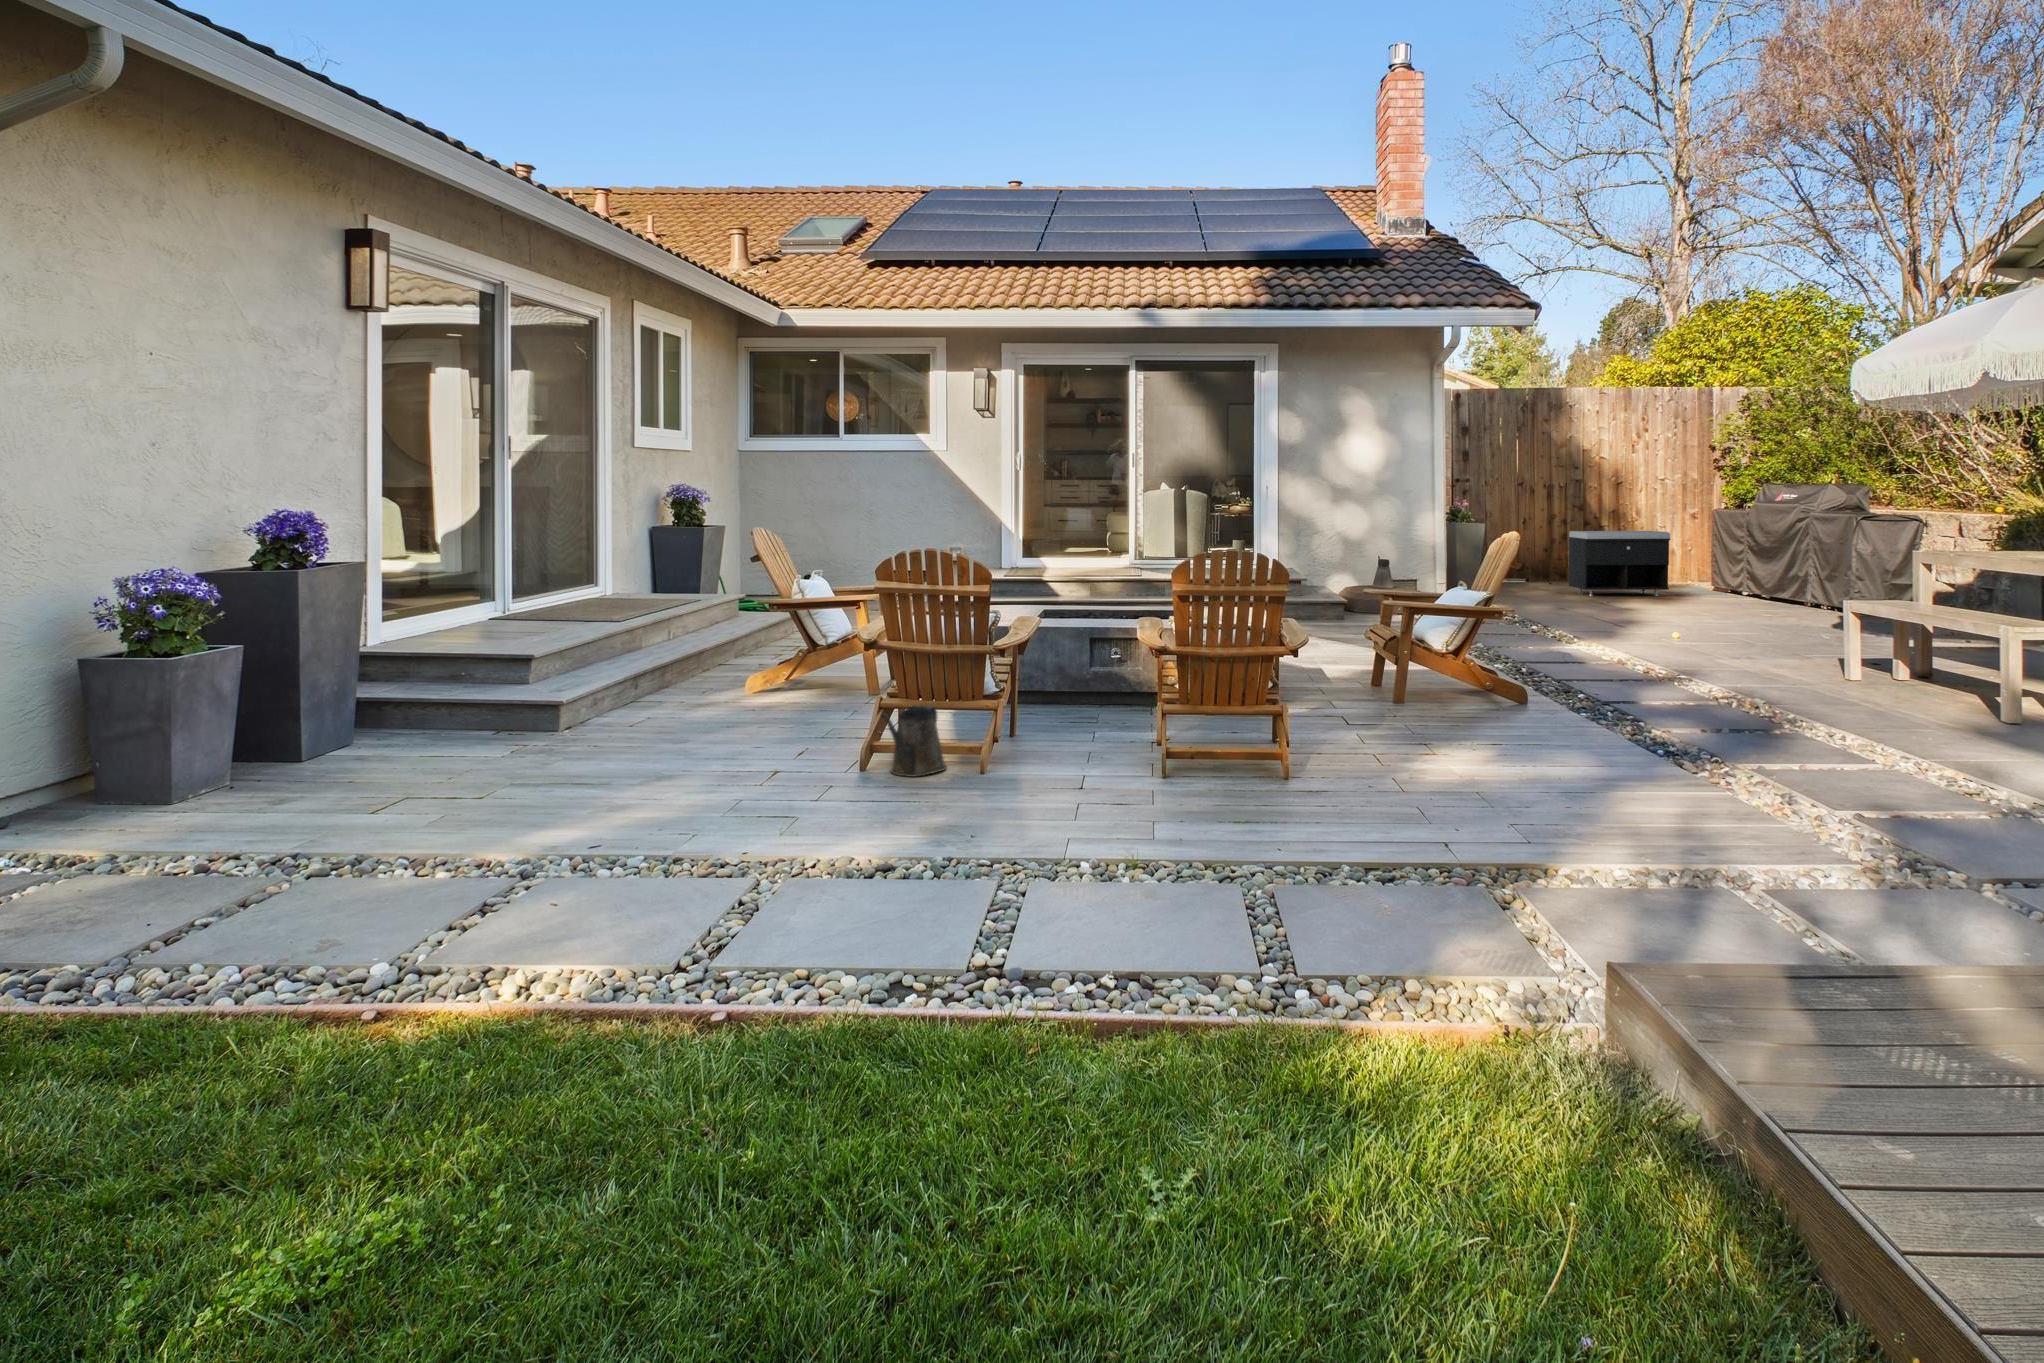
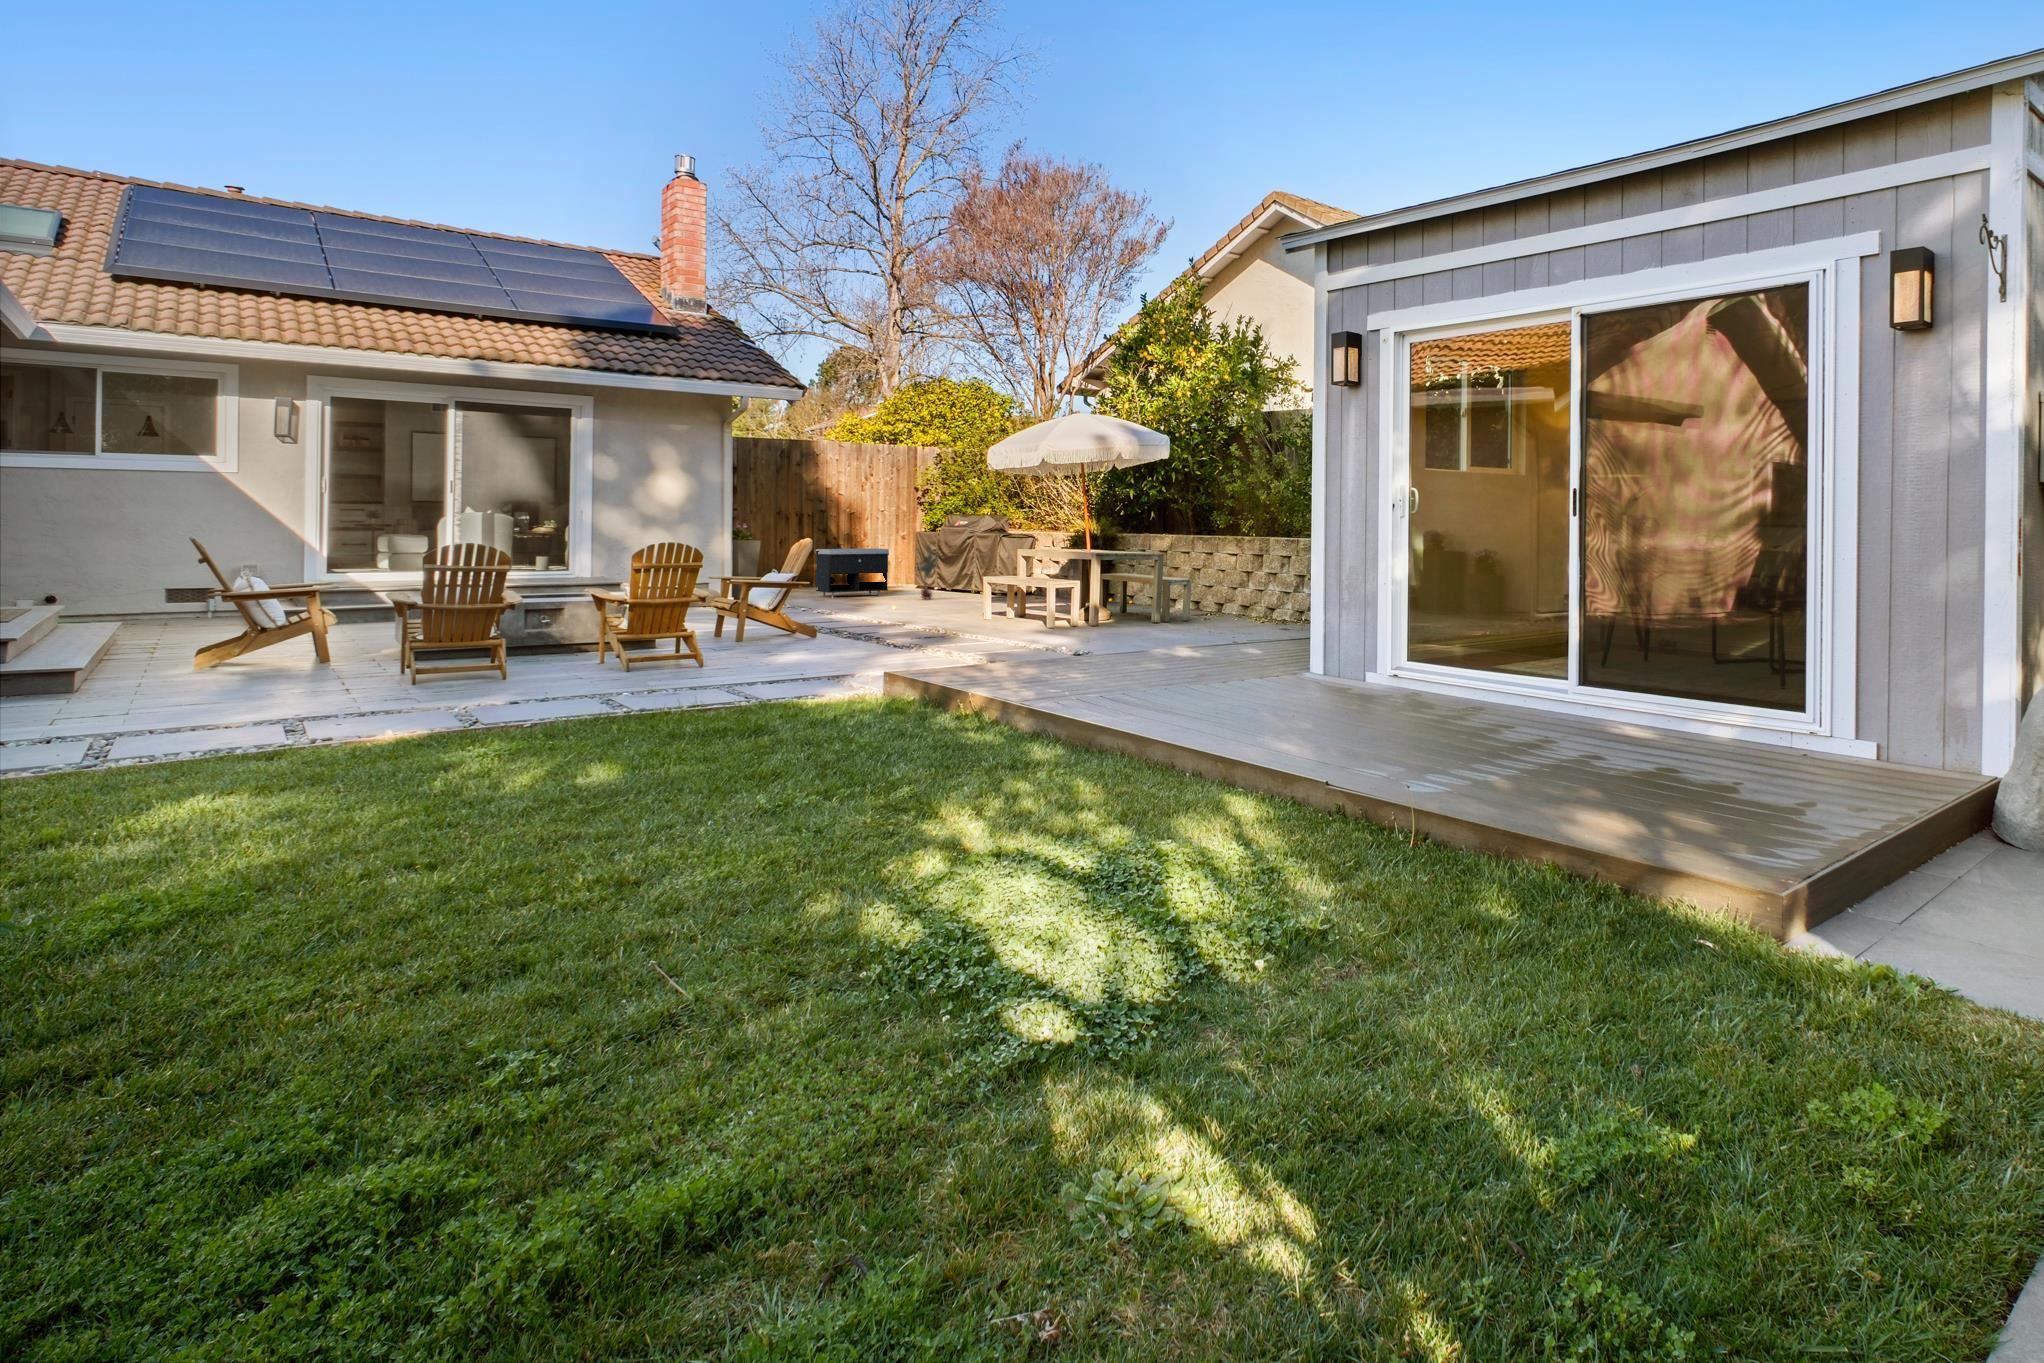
potted tree: none [1709,527,1760,608] -> present [916,546,940,599]
watering can: present [882,706,946,777] -> none [427,642,470,686]

